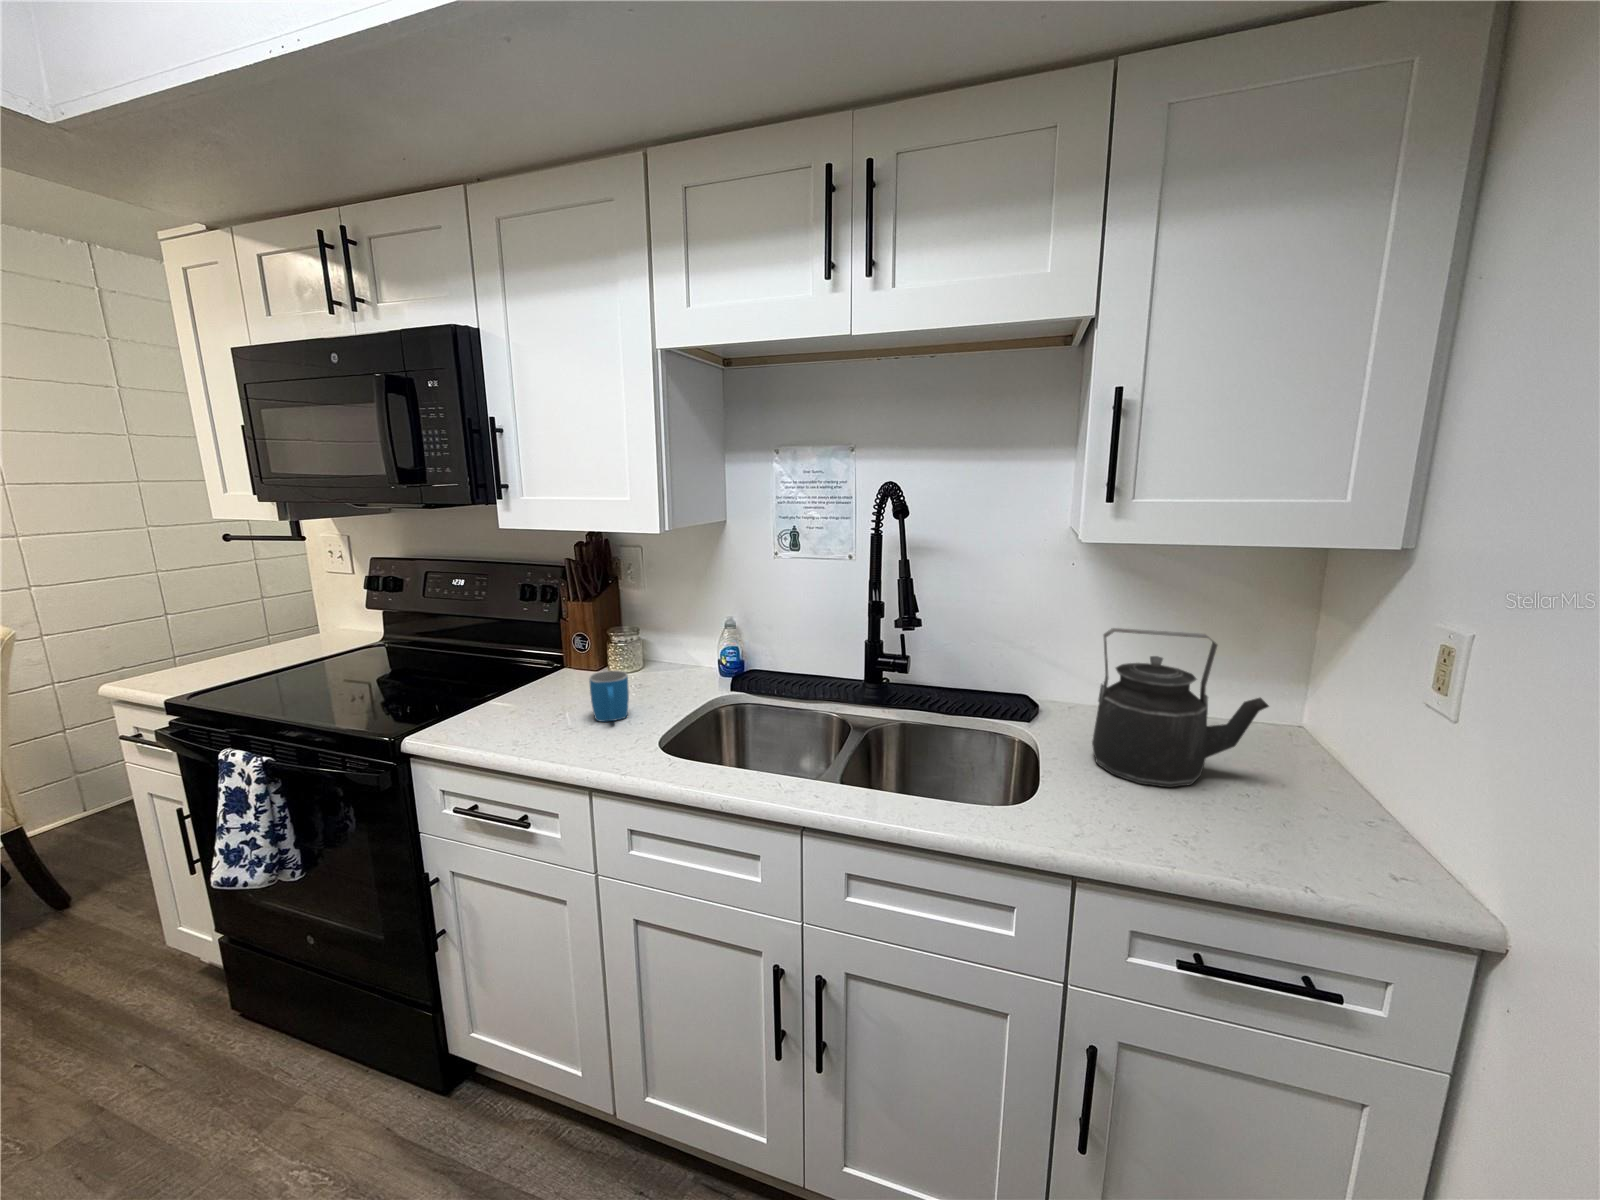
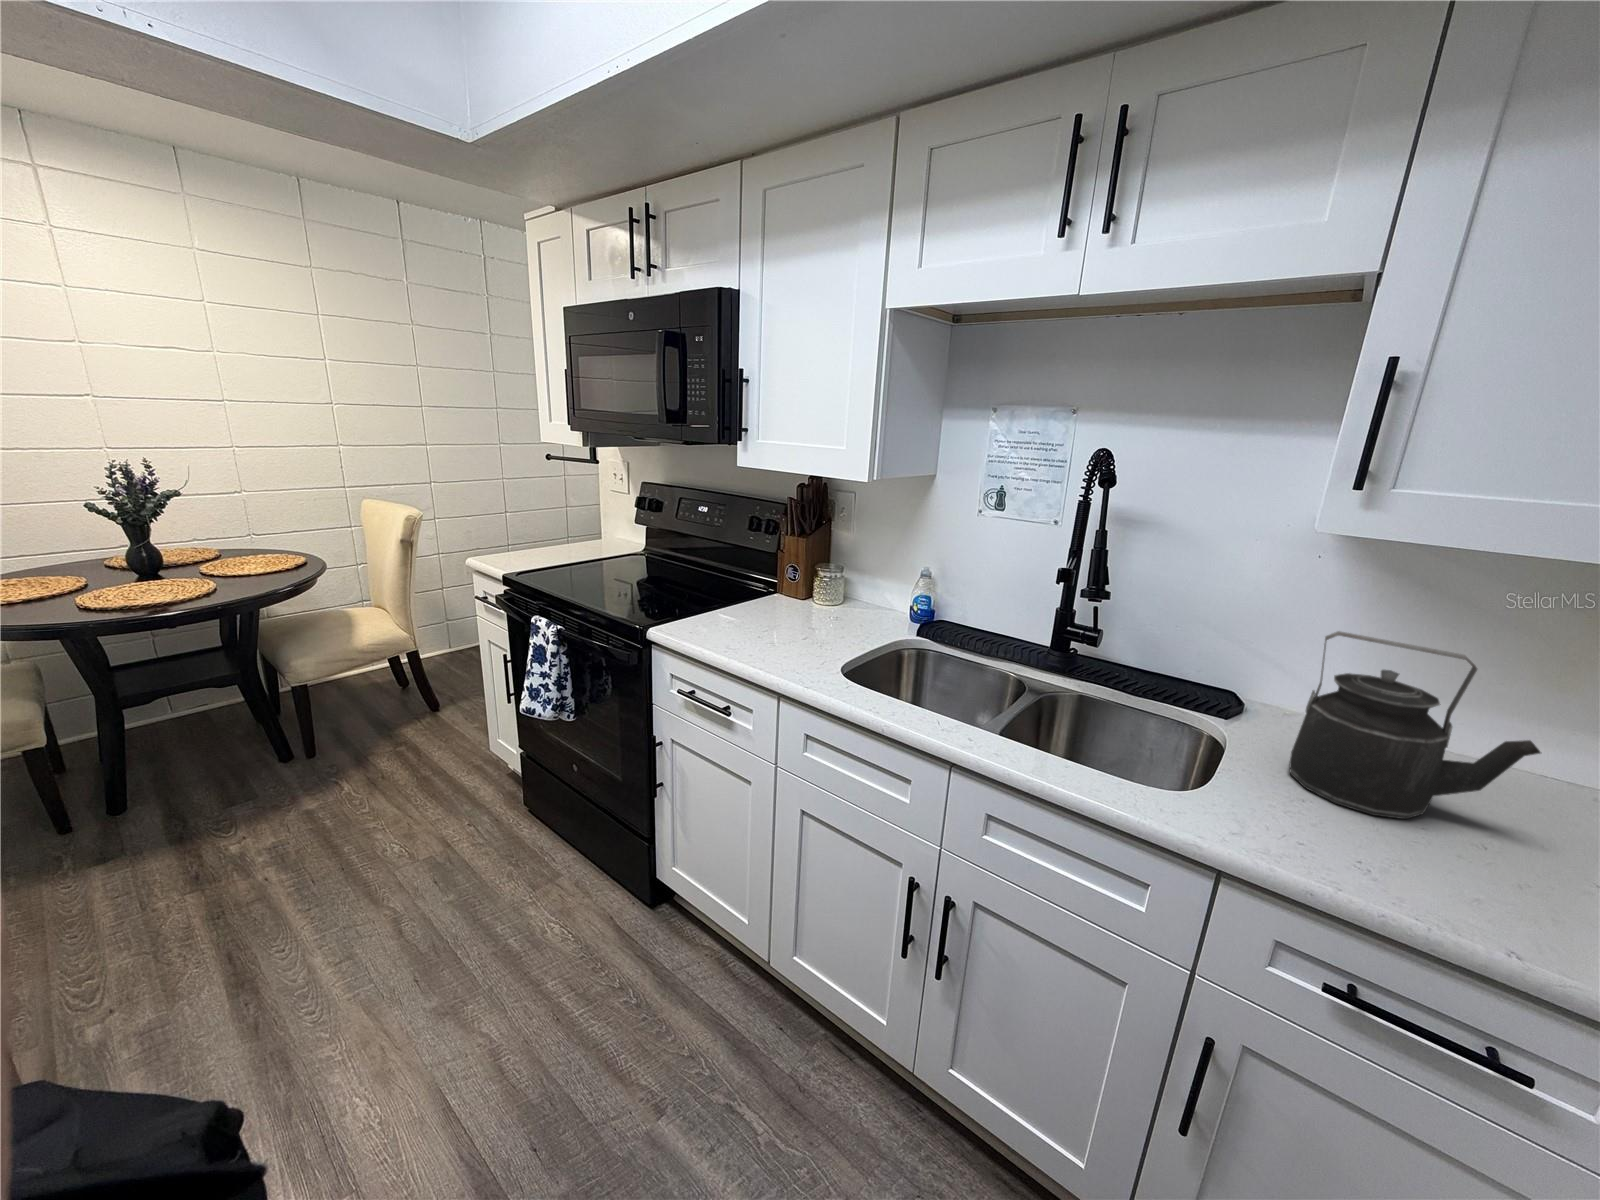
mug: present [589,670,629,722] -> none [792,600,825,643]

